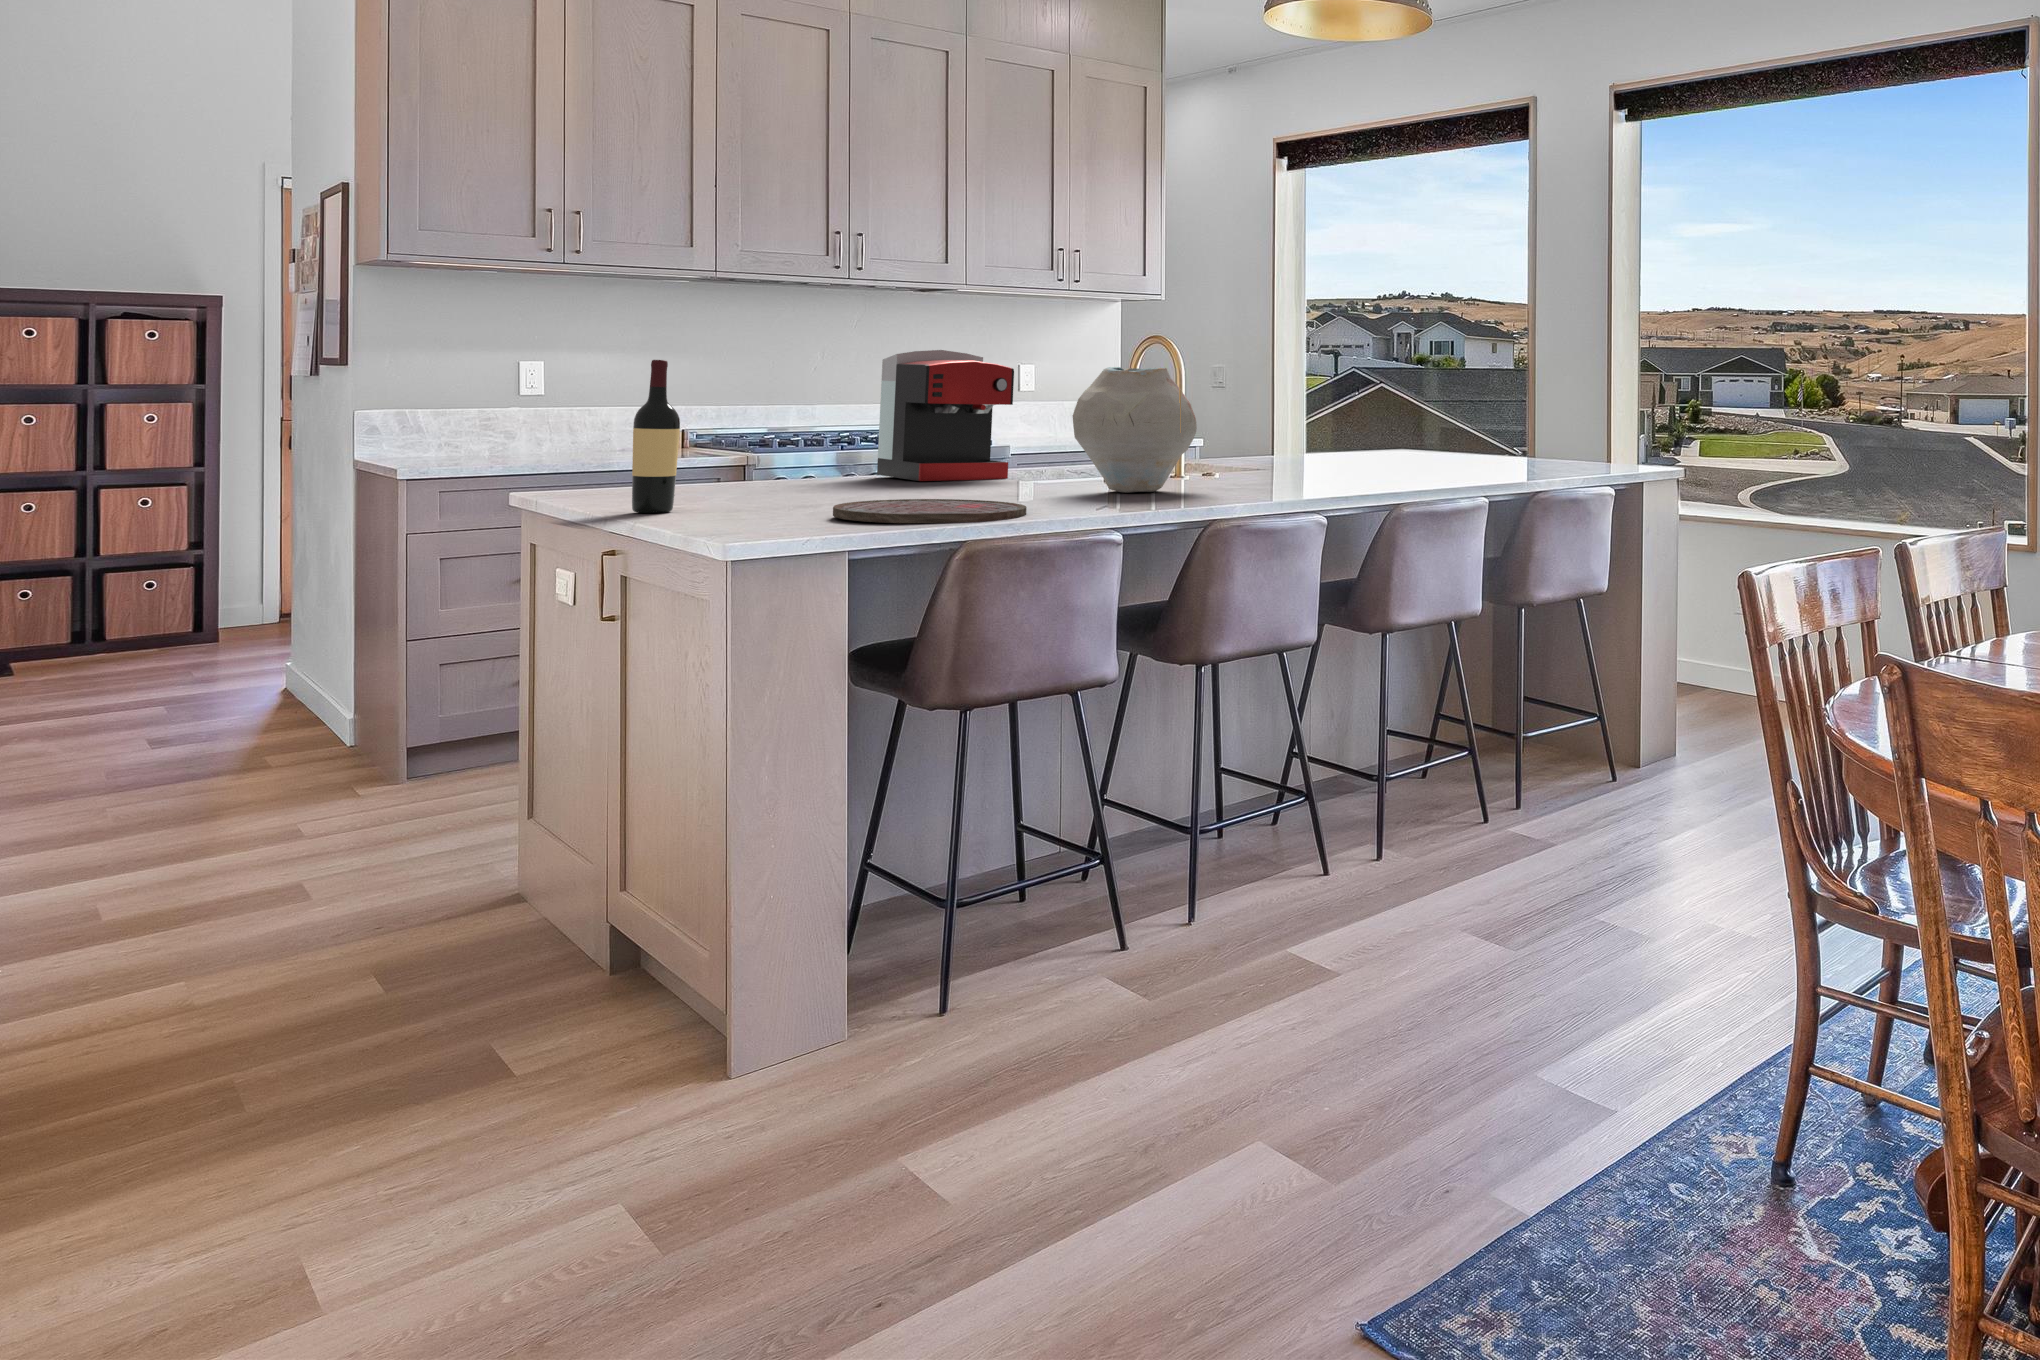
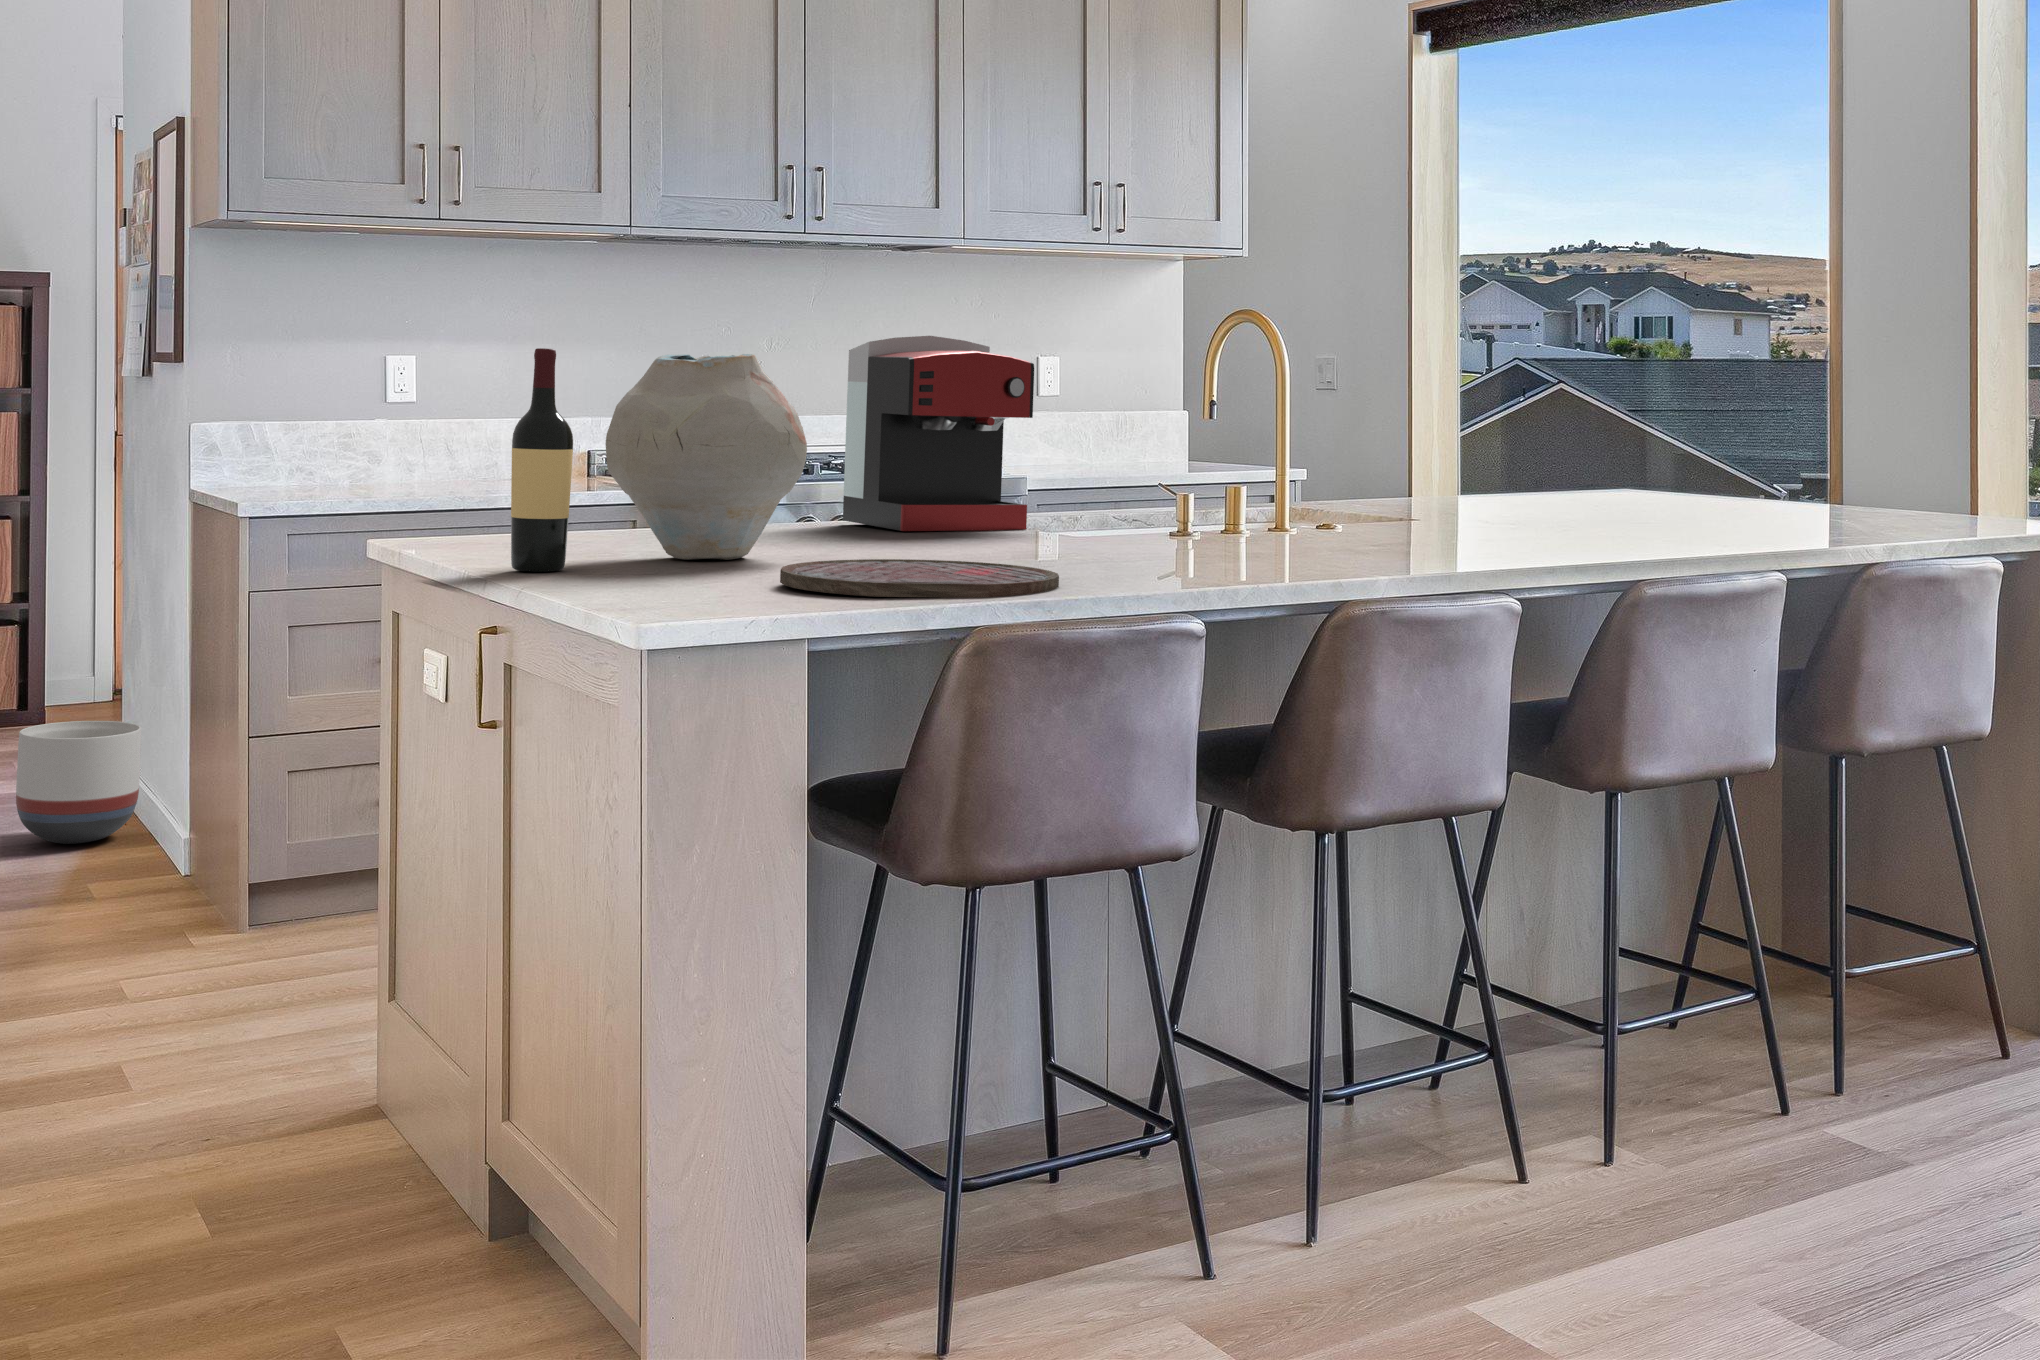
vase: present [1073,367,1197,493] -> present [605,354,807,560]
planter: none [195,636,307,730] -> present [16,721,141,844]

